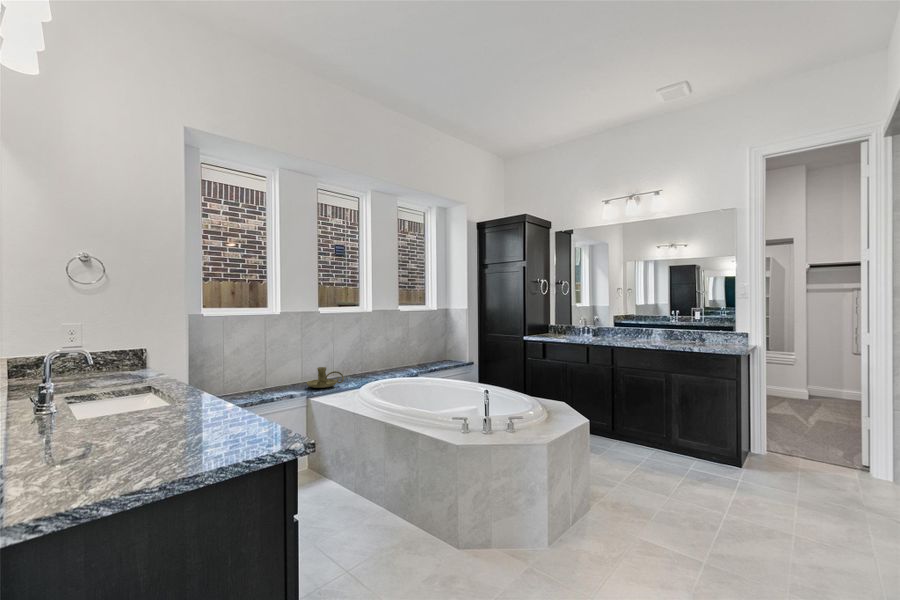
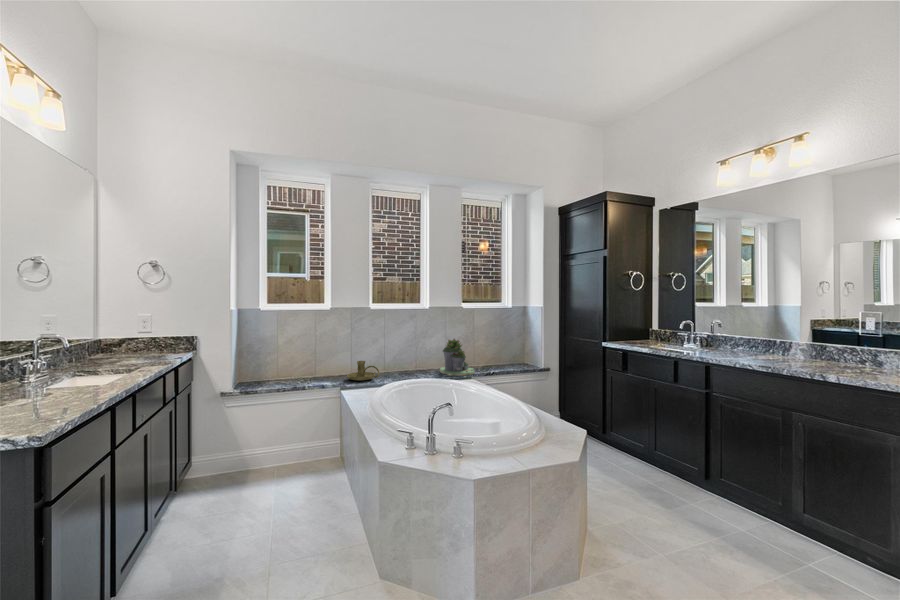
succulent planter: none [383,340,421,376] -> present [440,339,475,376]

